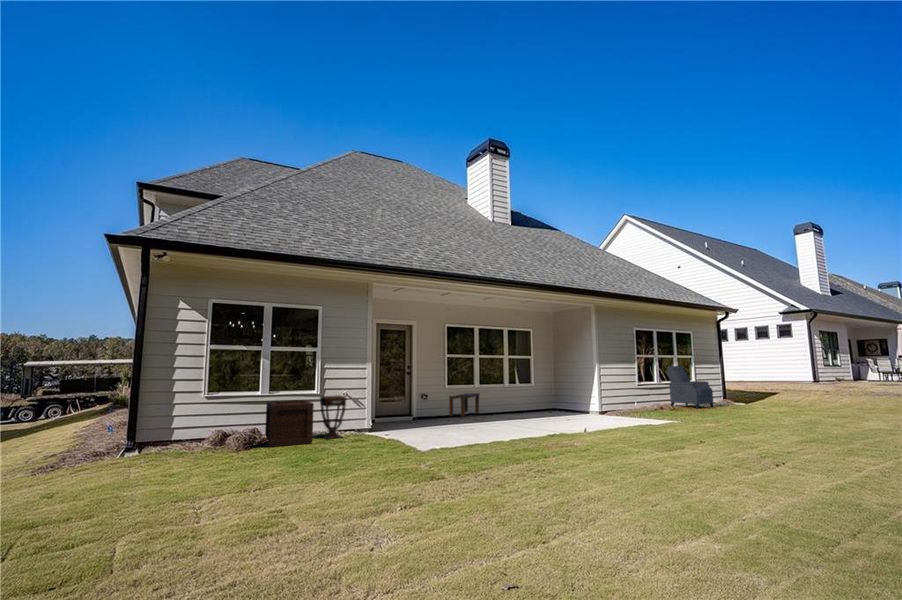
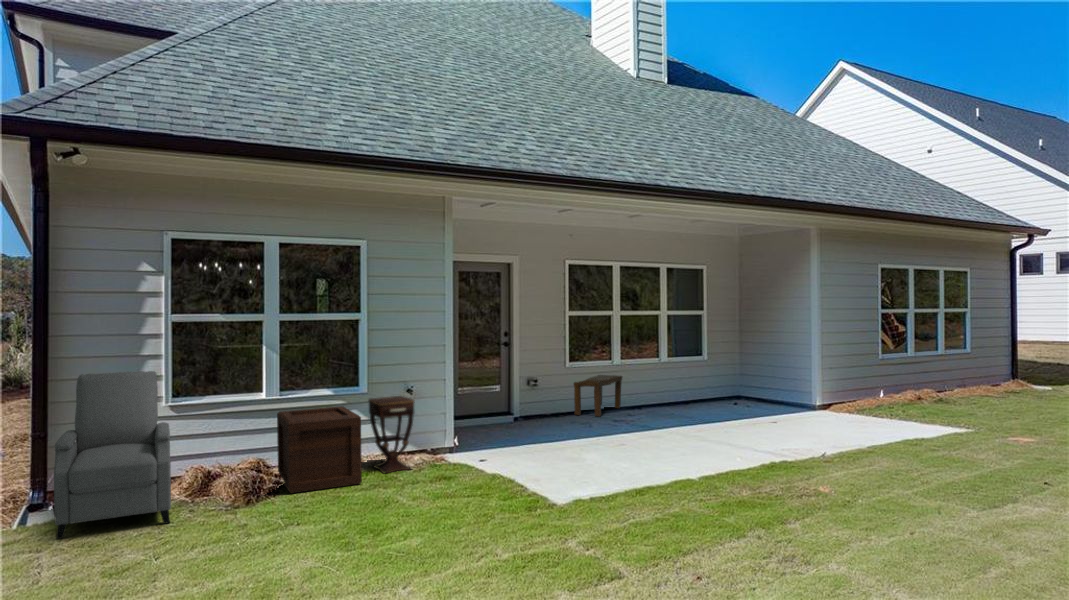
chair: present [666,366,713,409] -> present [54,371,171,539]

